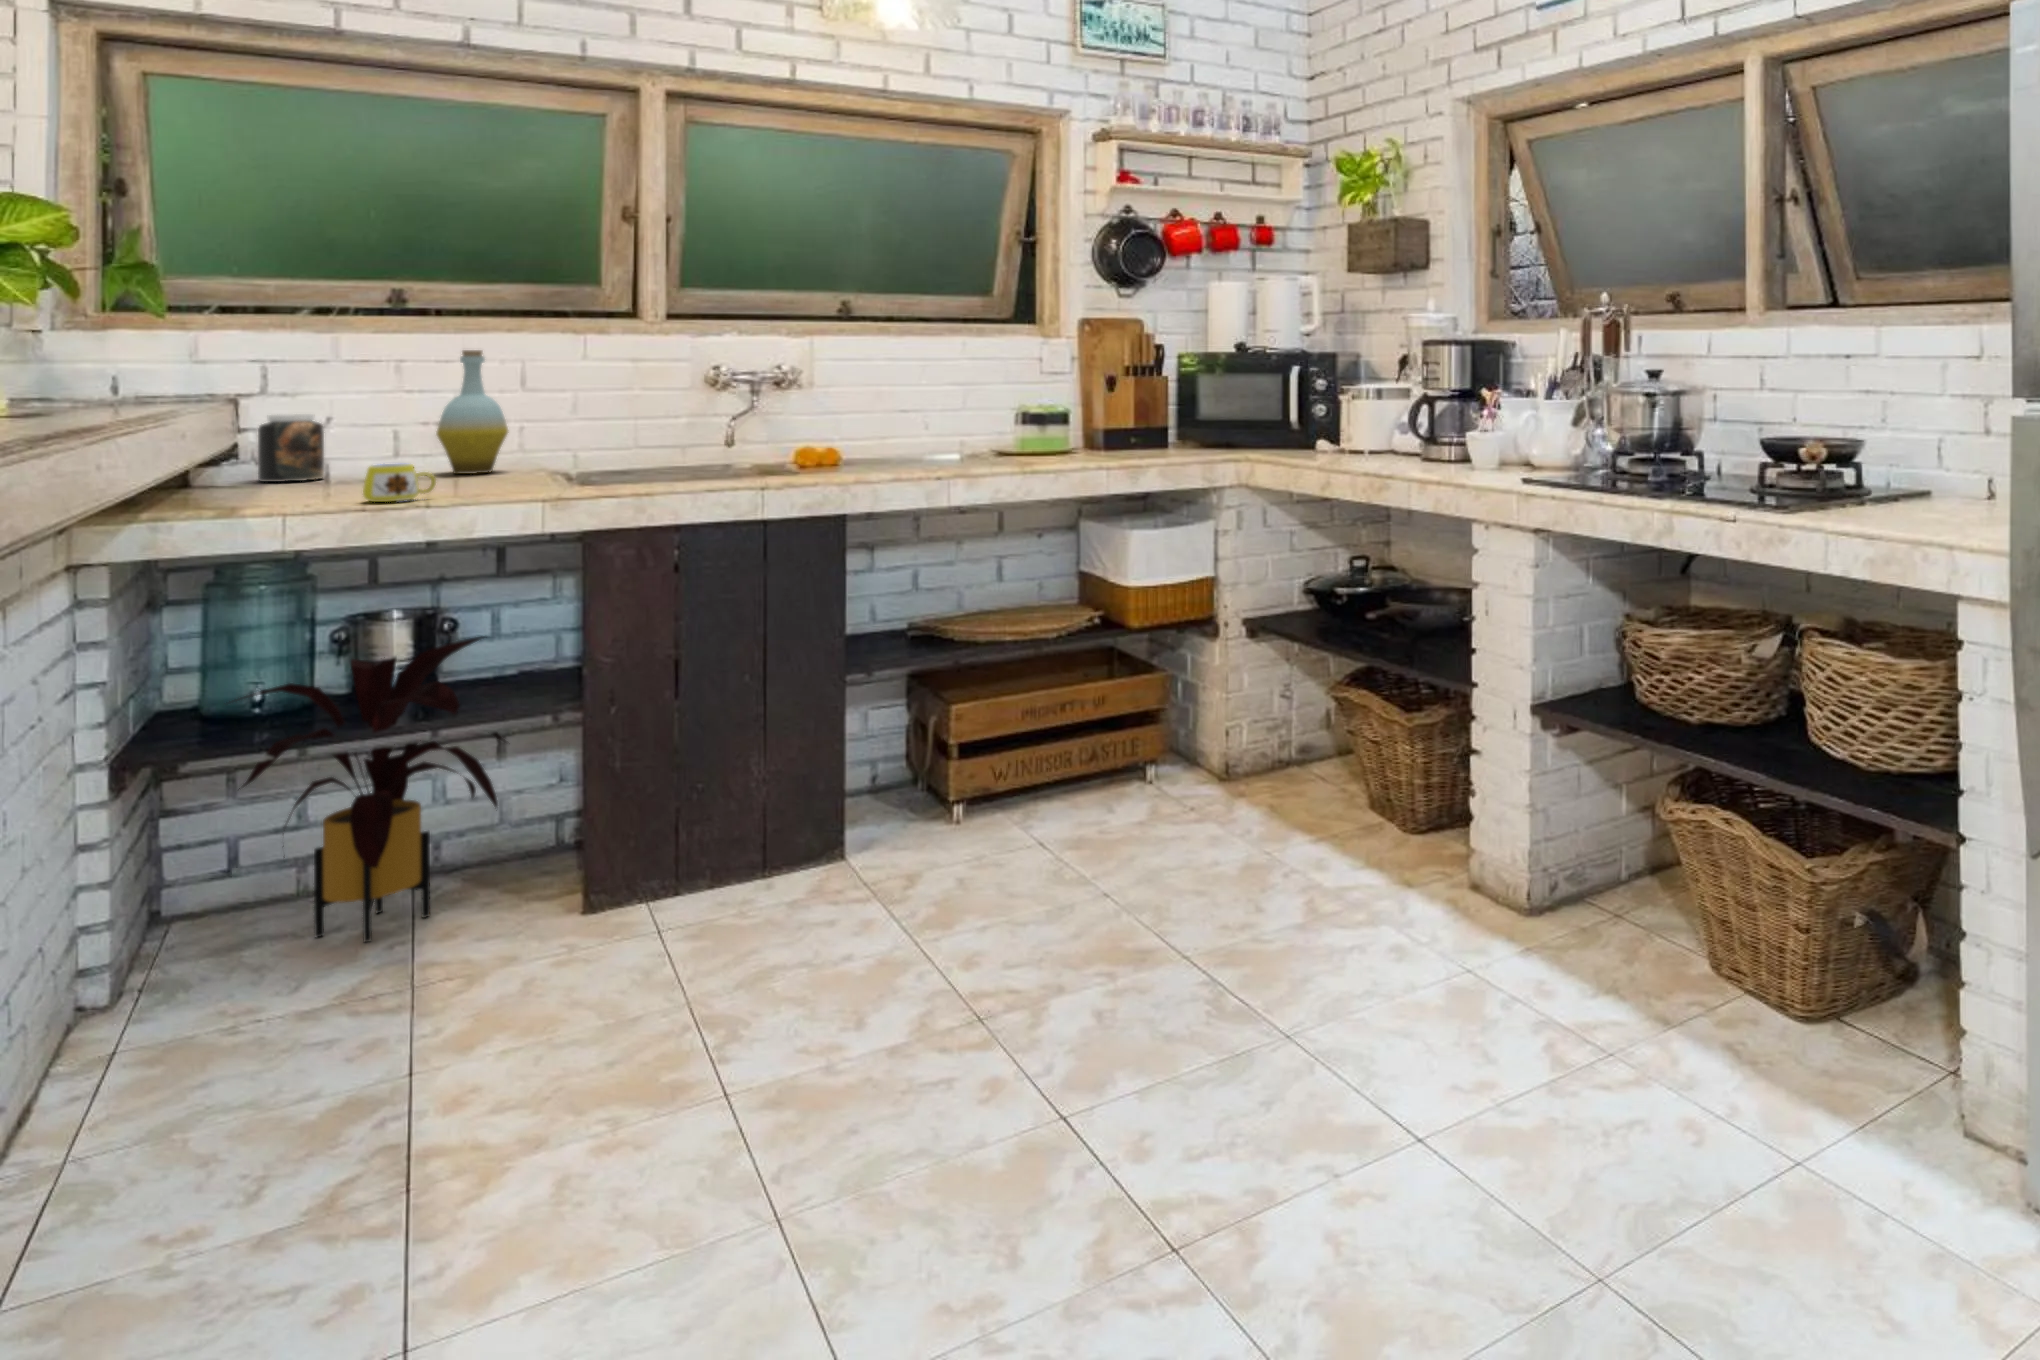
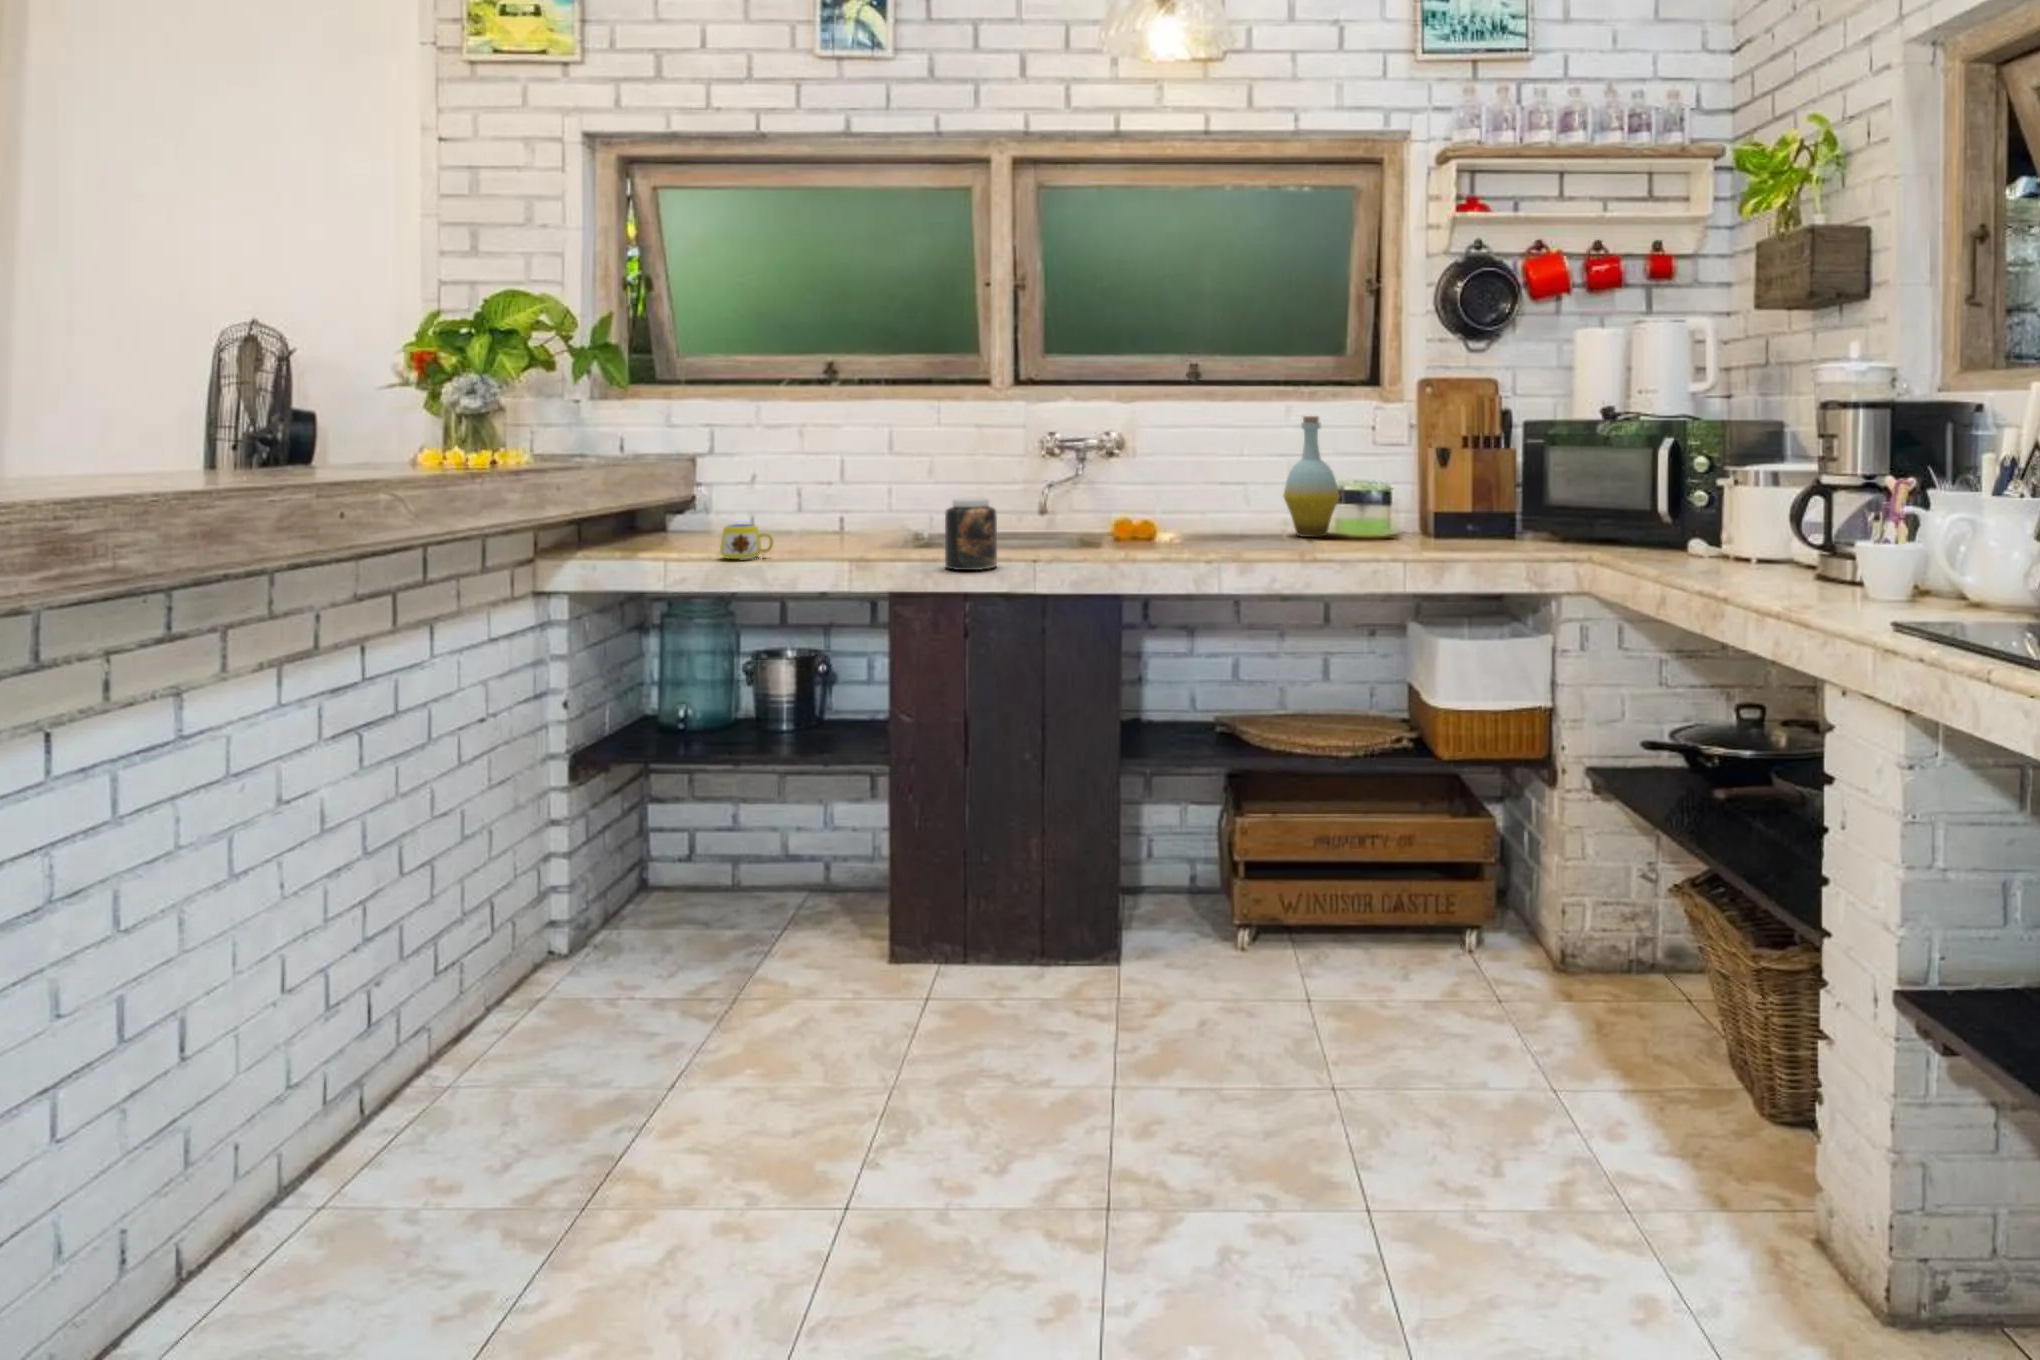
bottle: present [436,350,508,474] -> present [1283,416,1340,537]
jar: present [258,414,324,482] -> present [945,498,997,570]
house plant: present [239,637,504,942] -> none [630,685,858,955]

